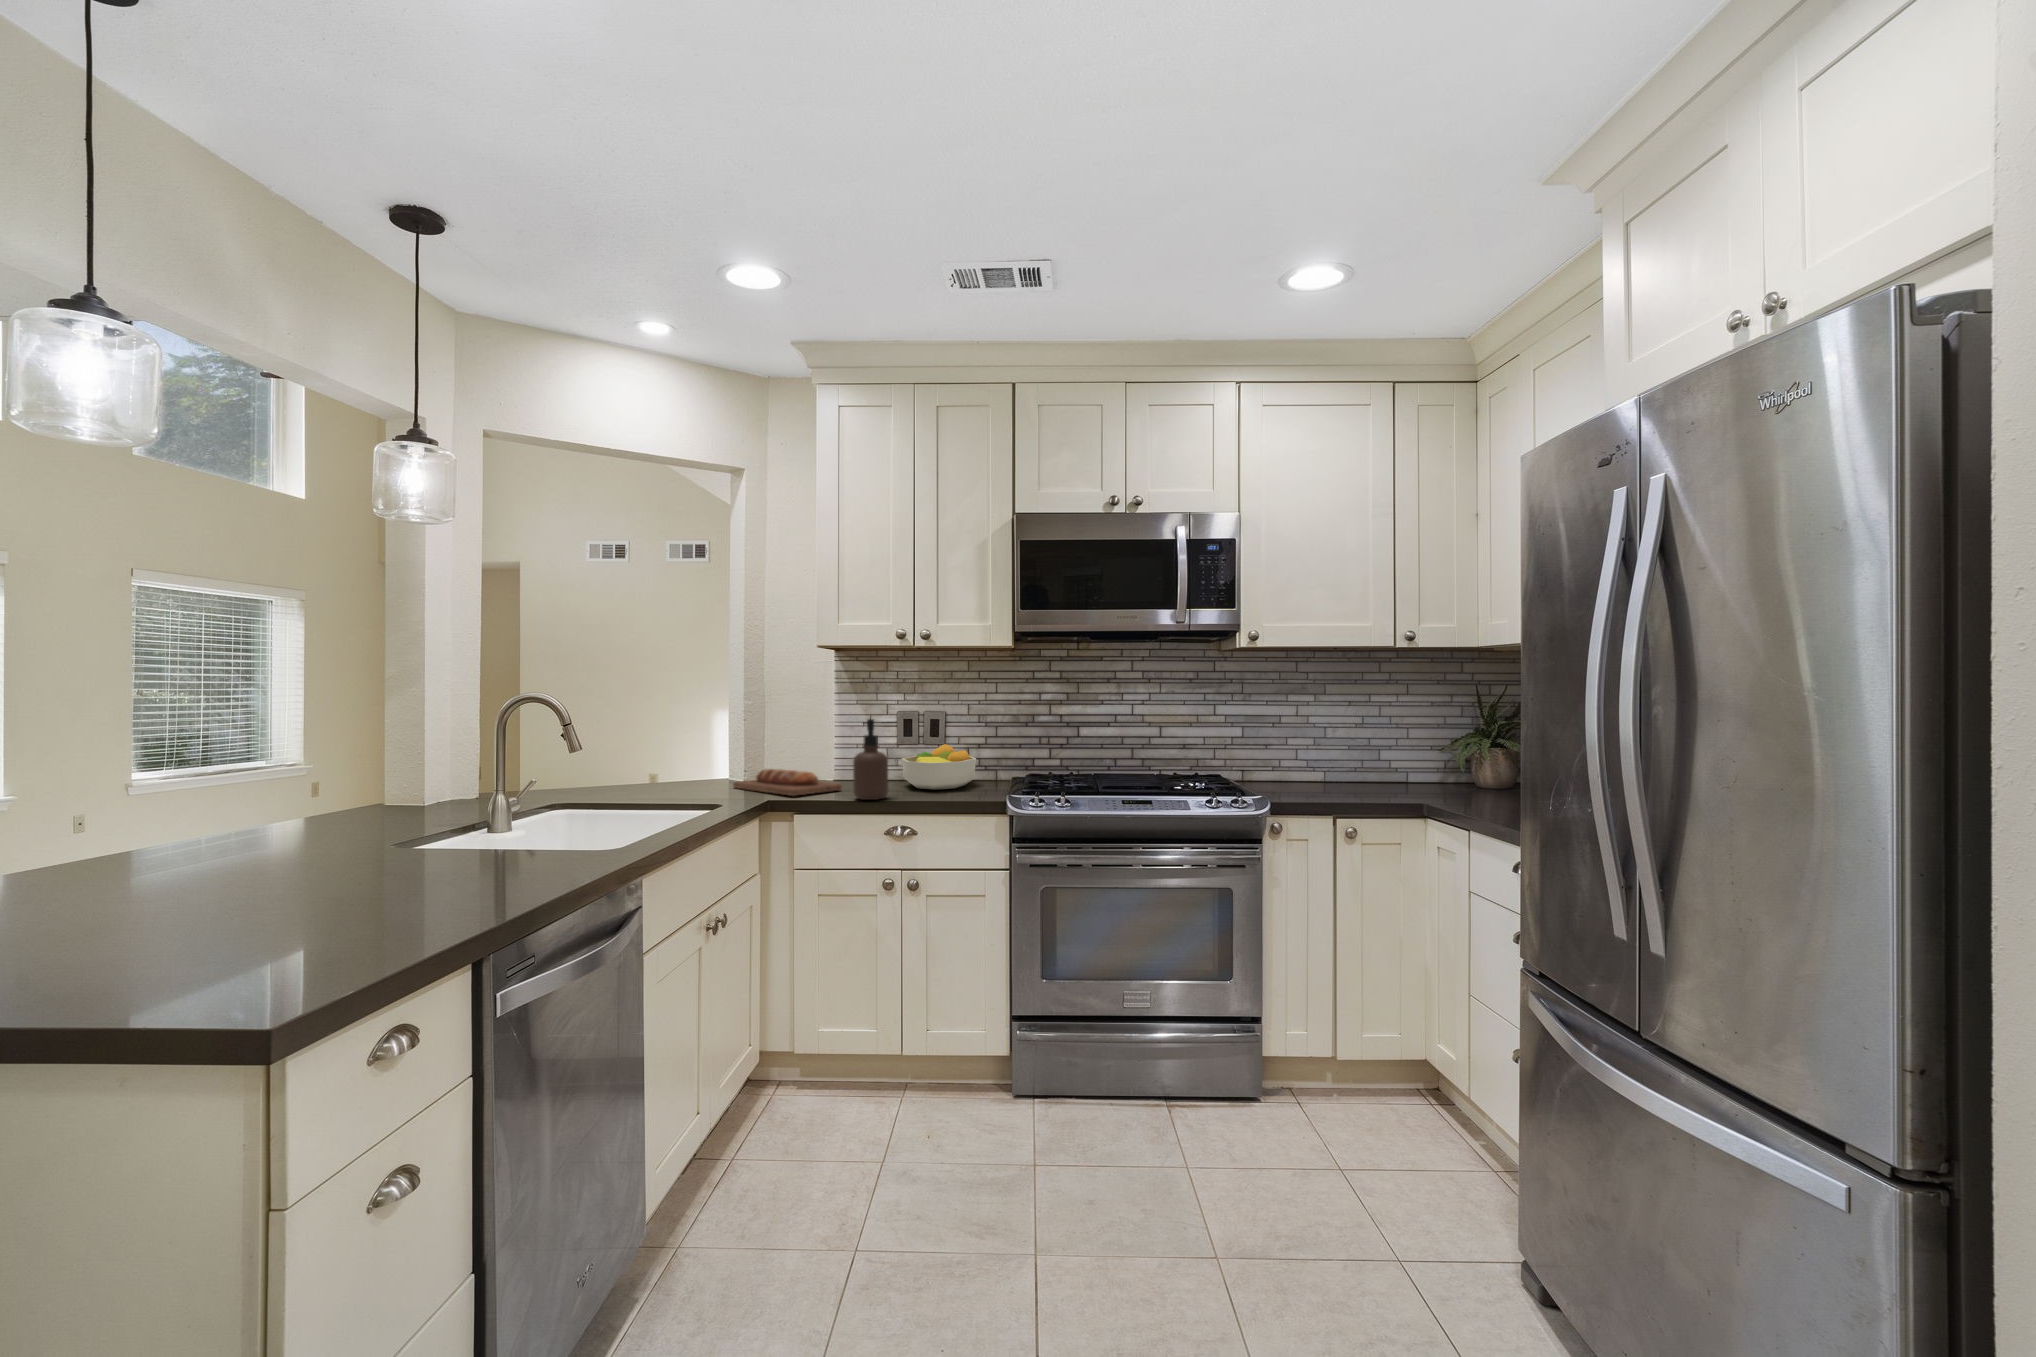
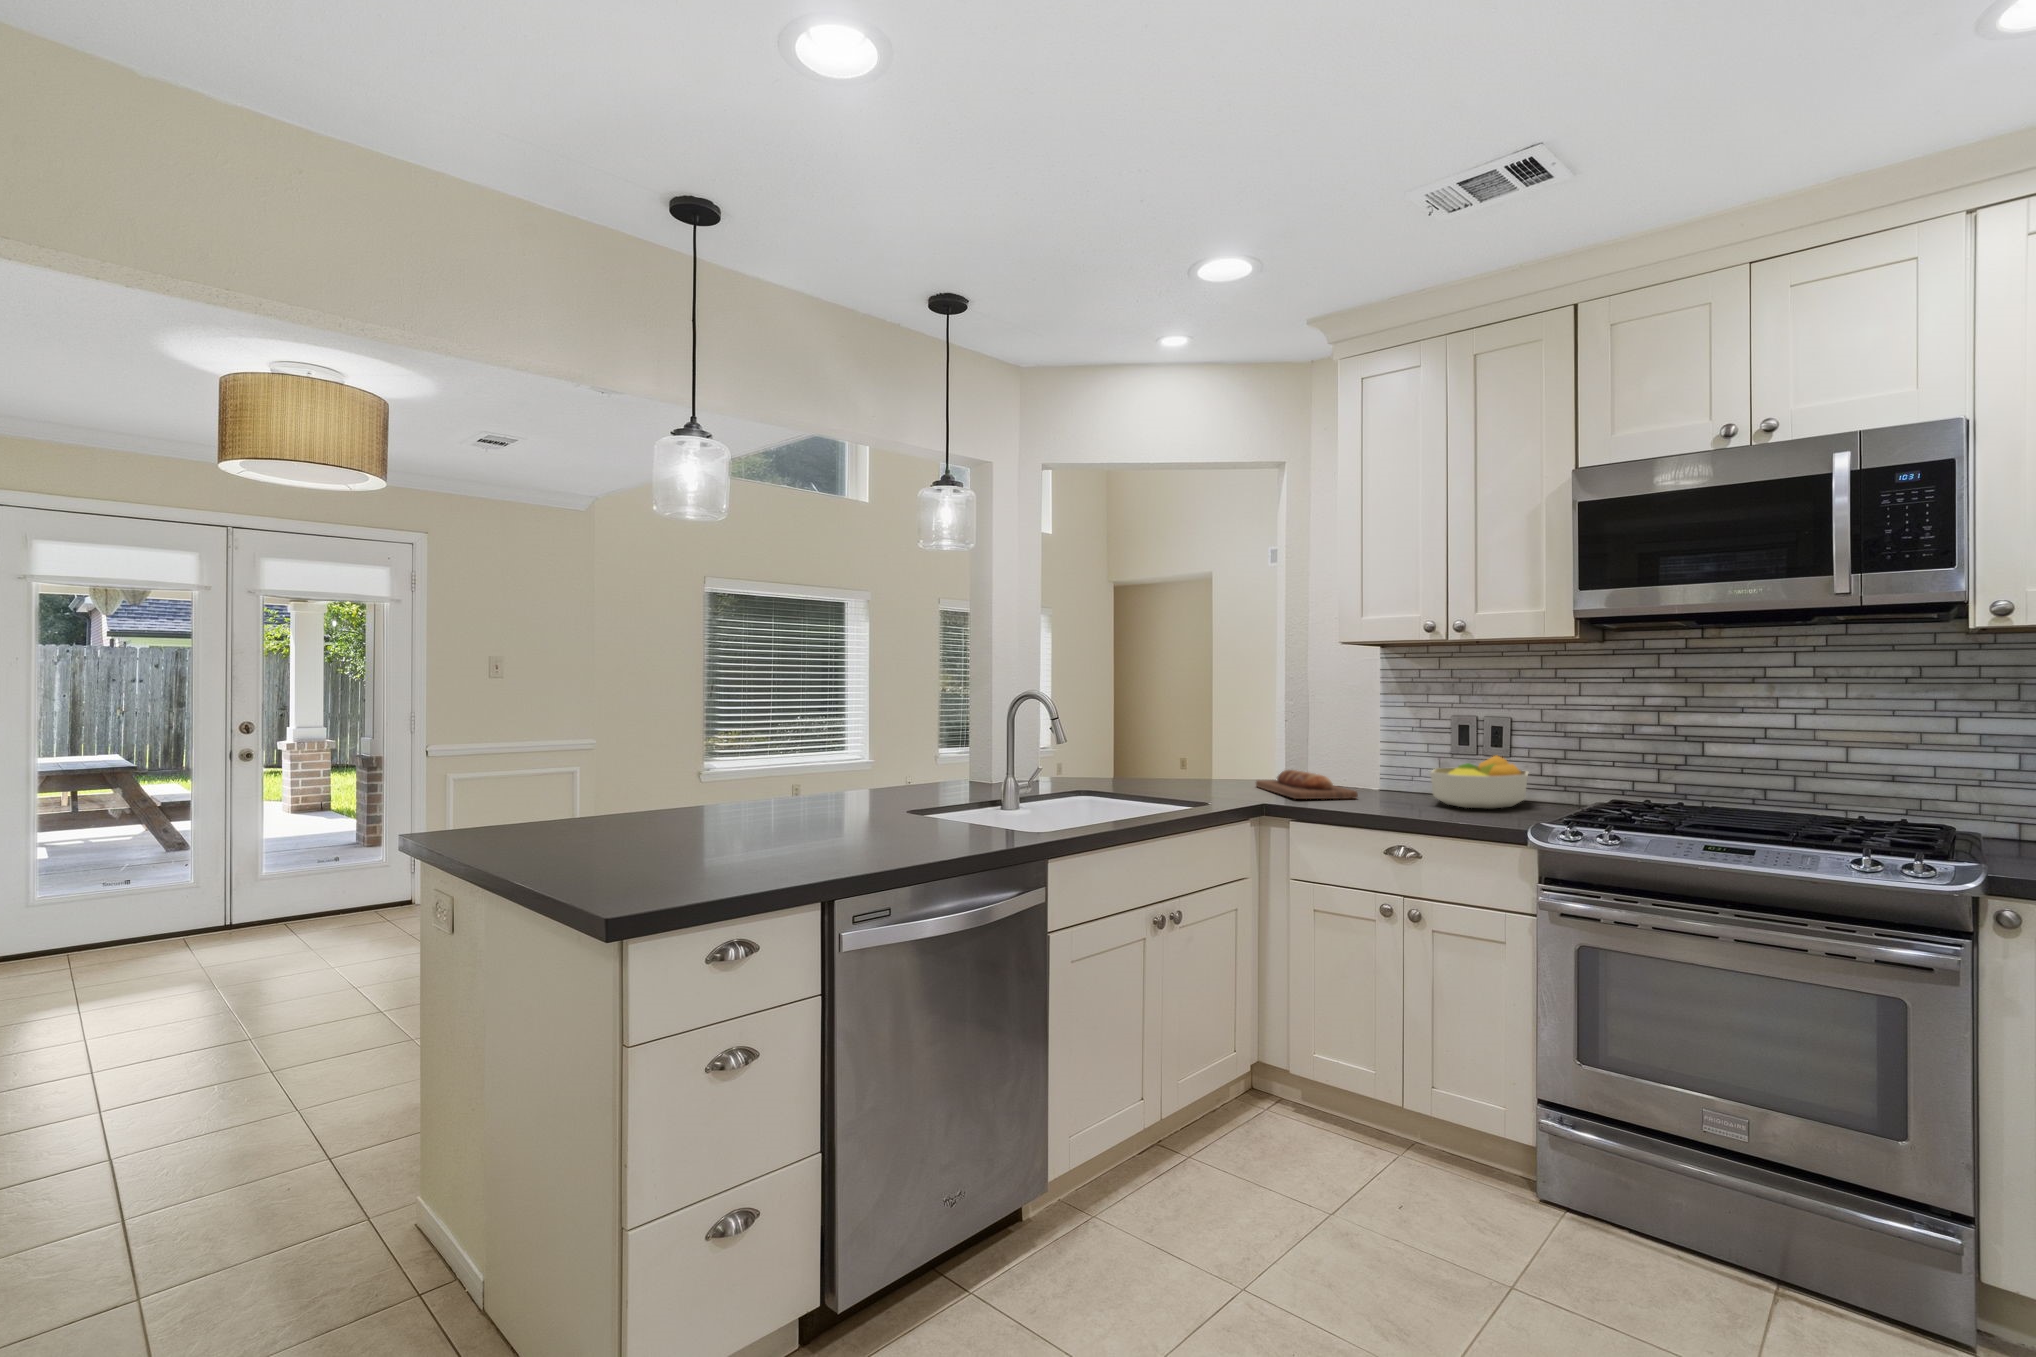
soap dispenser: present [853,719,888,800] -> none [1353,721,1394,811]

